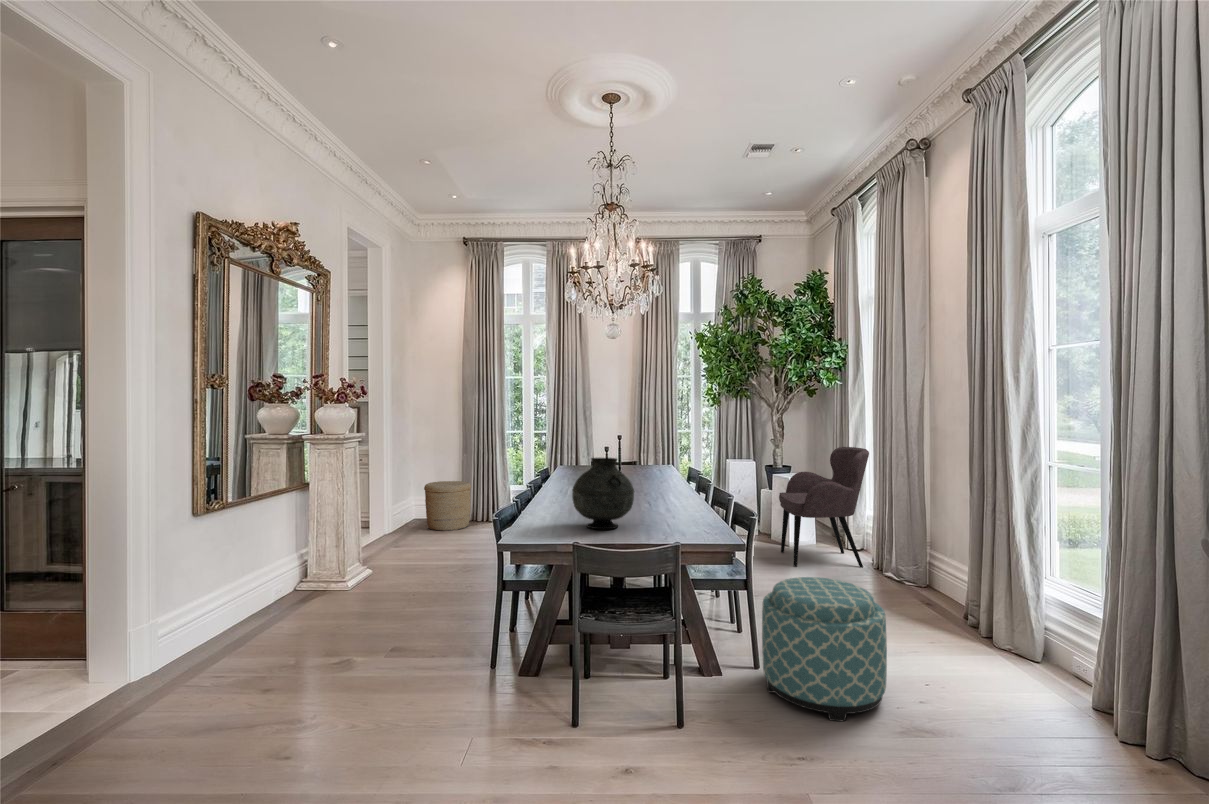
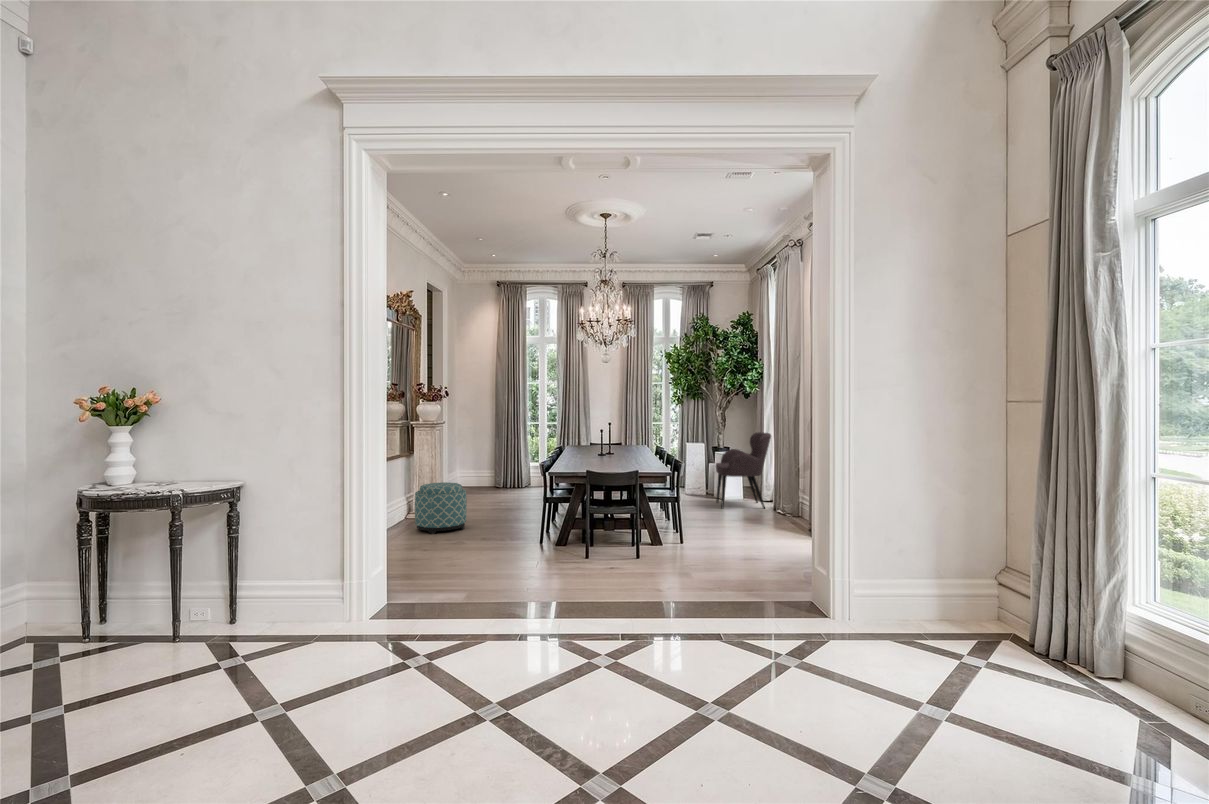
vase: present [572,458,634,529] -> none [585,431,618,467]
woven basket: present [424,481,471,531] -> none [469,458,503,492]
ottoman: present [762,577,887,721] -> present [415,482,467,534]

